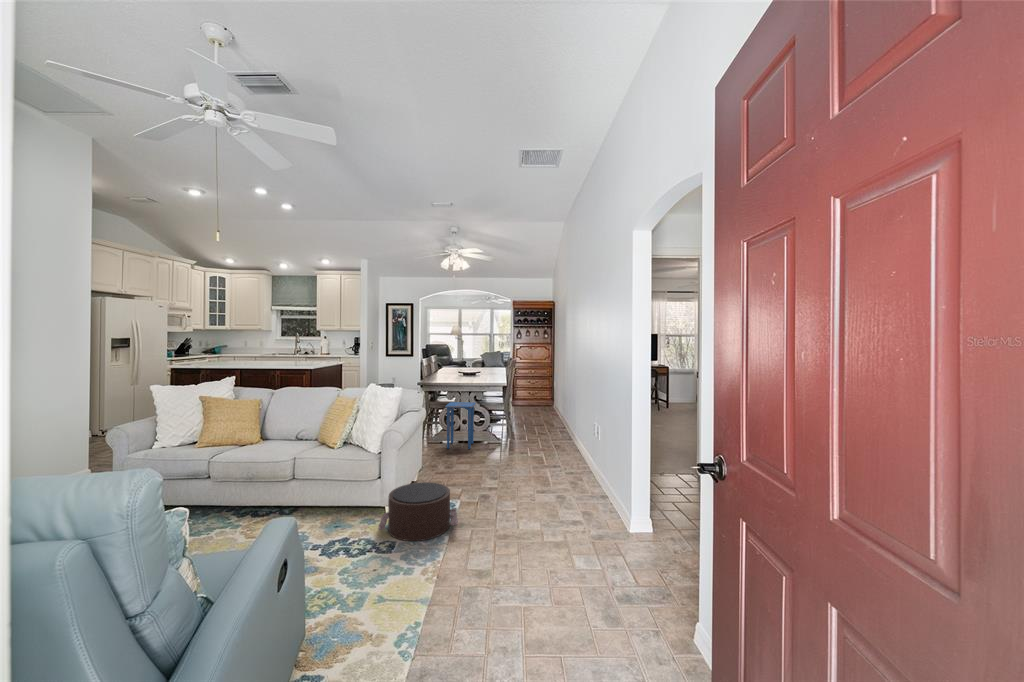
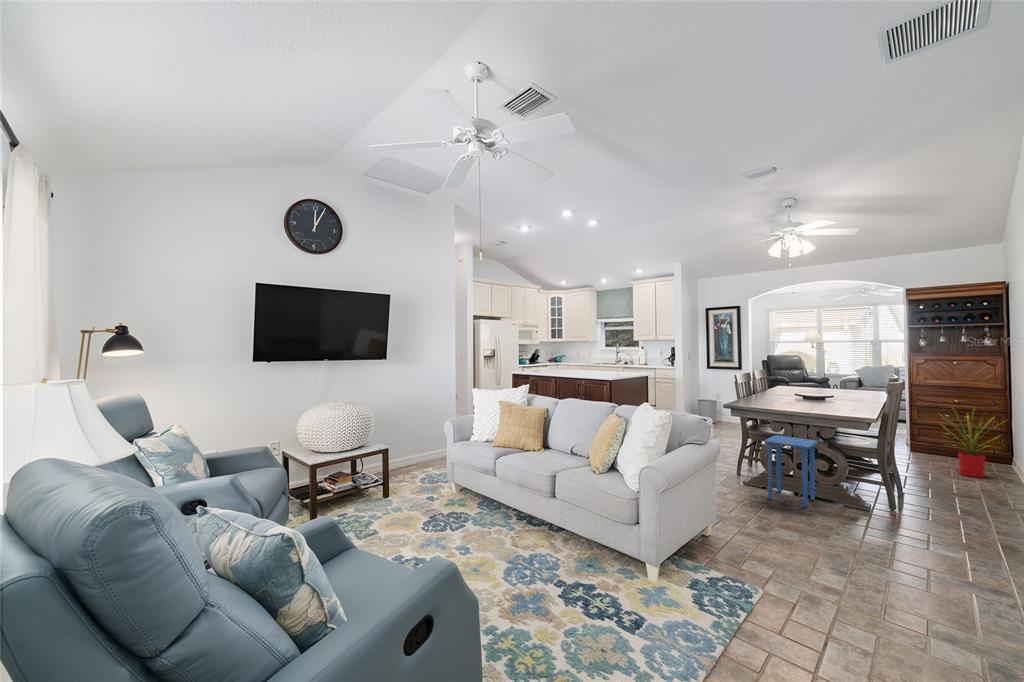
house plant: none [528,374,557,415] -> present [946,414,1000,477]
pouf: present [378,482,458,541] -> none [626,542,745,637]

